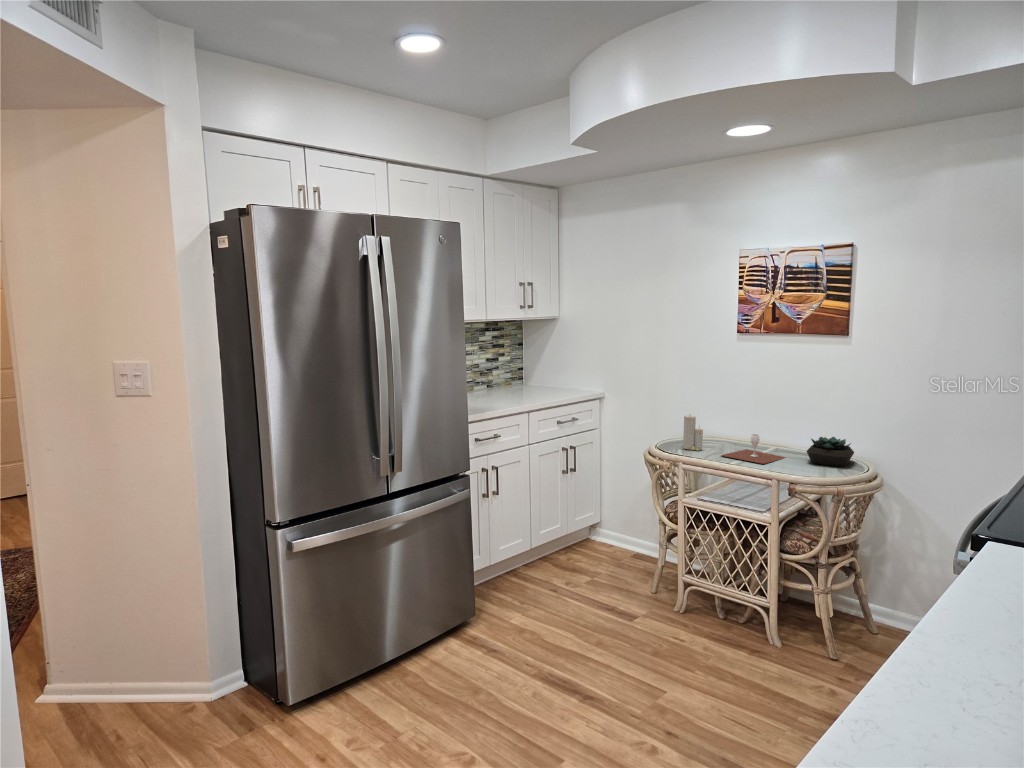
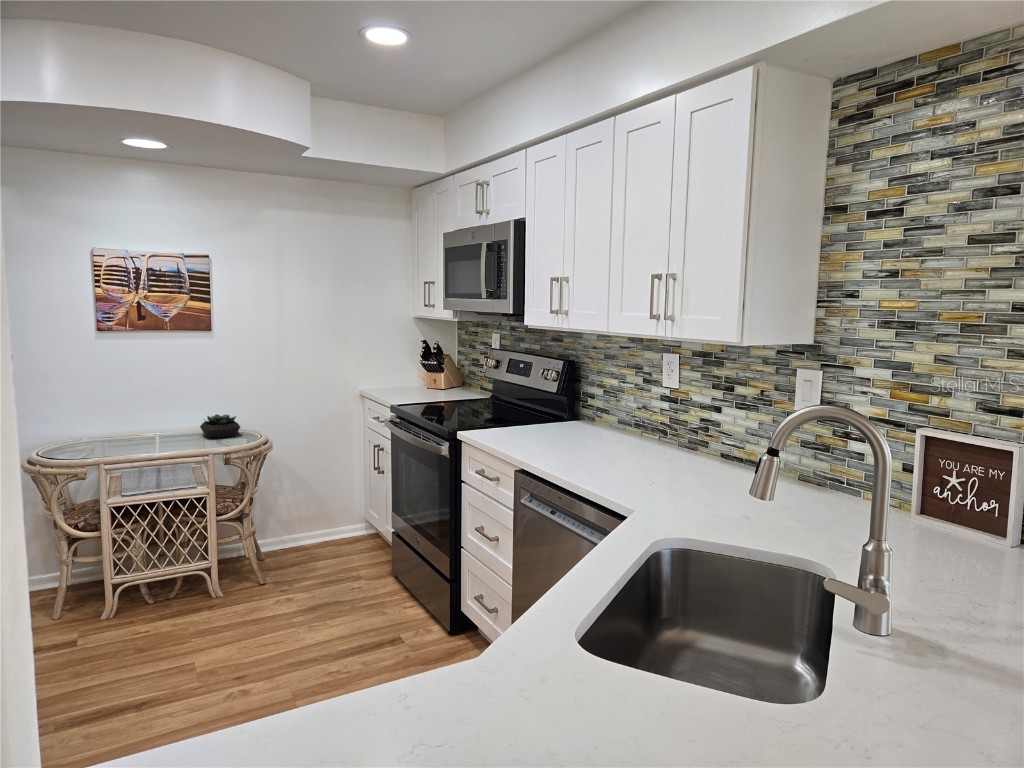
candle: present [683,415,703,451] -> none [68,415,97,454]
wine glass: present [721,434,786,464] -> none [127,424,183,451]

